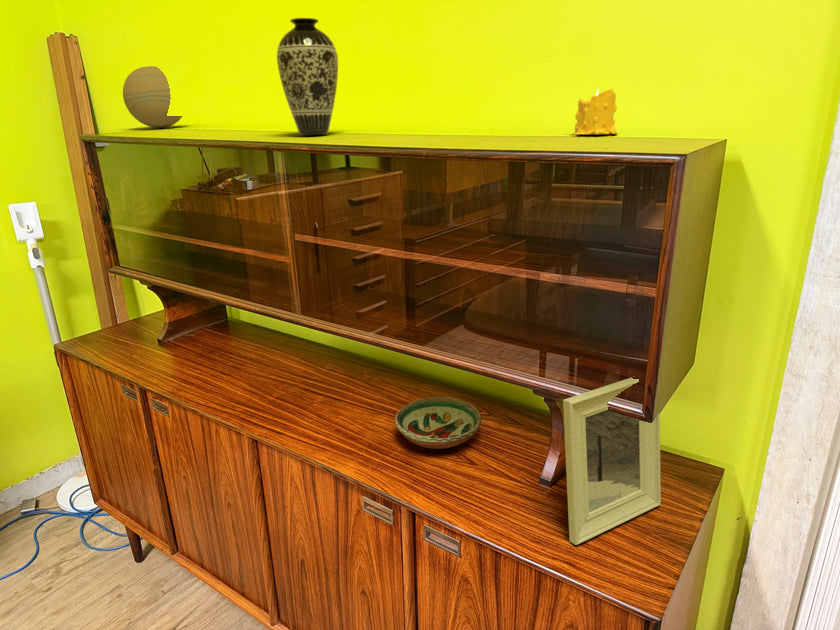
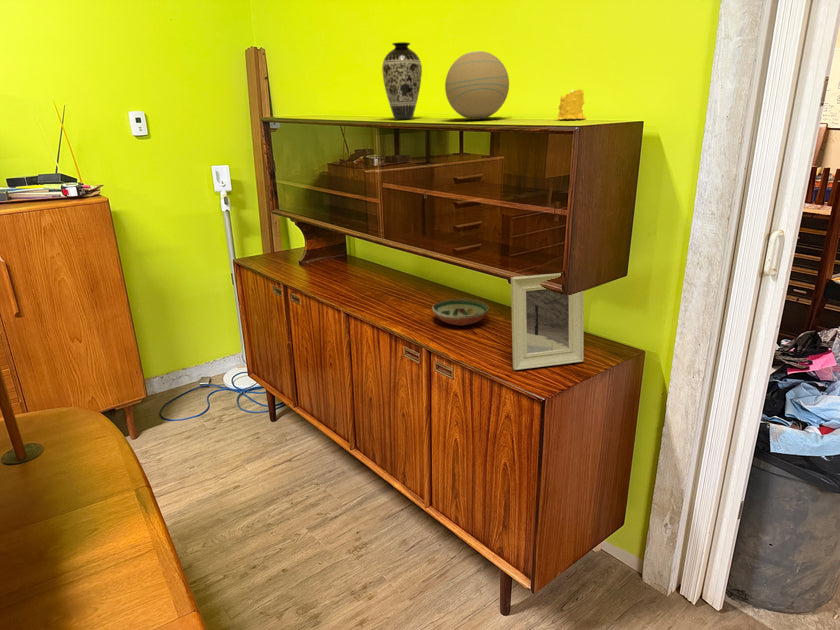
decorative orb: present [123,66,182,128] -> present [445,51,509,120]

